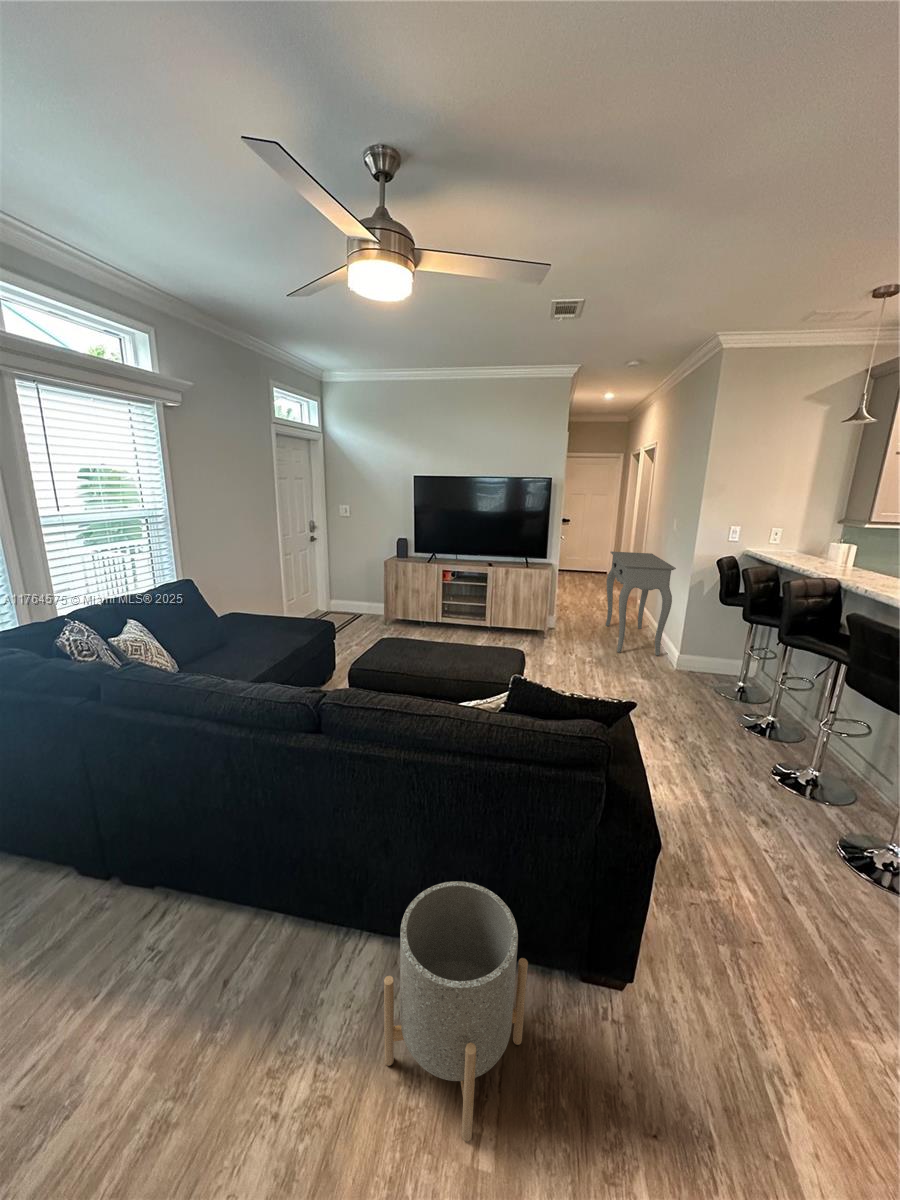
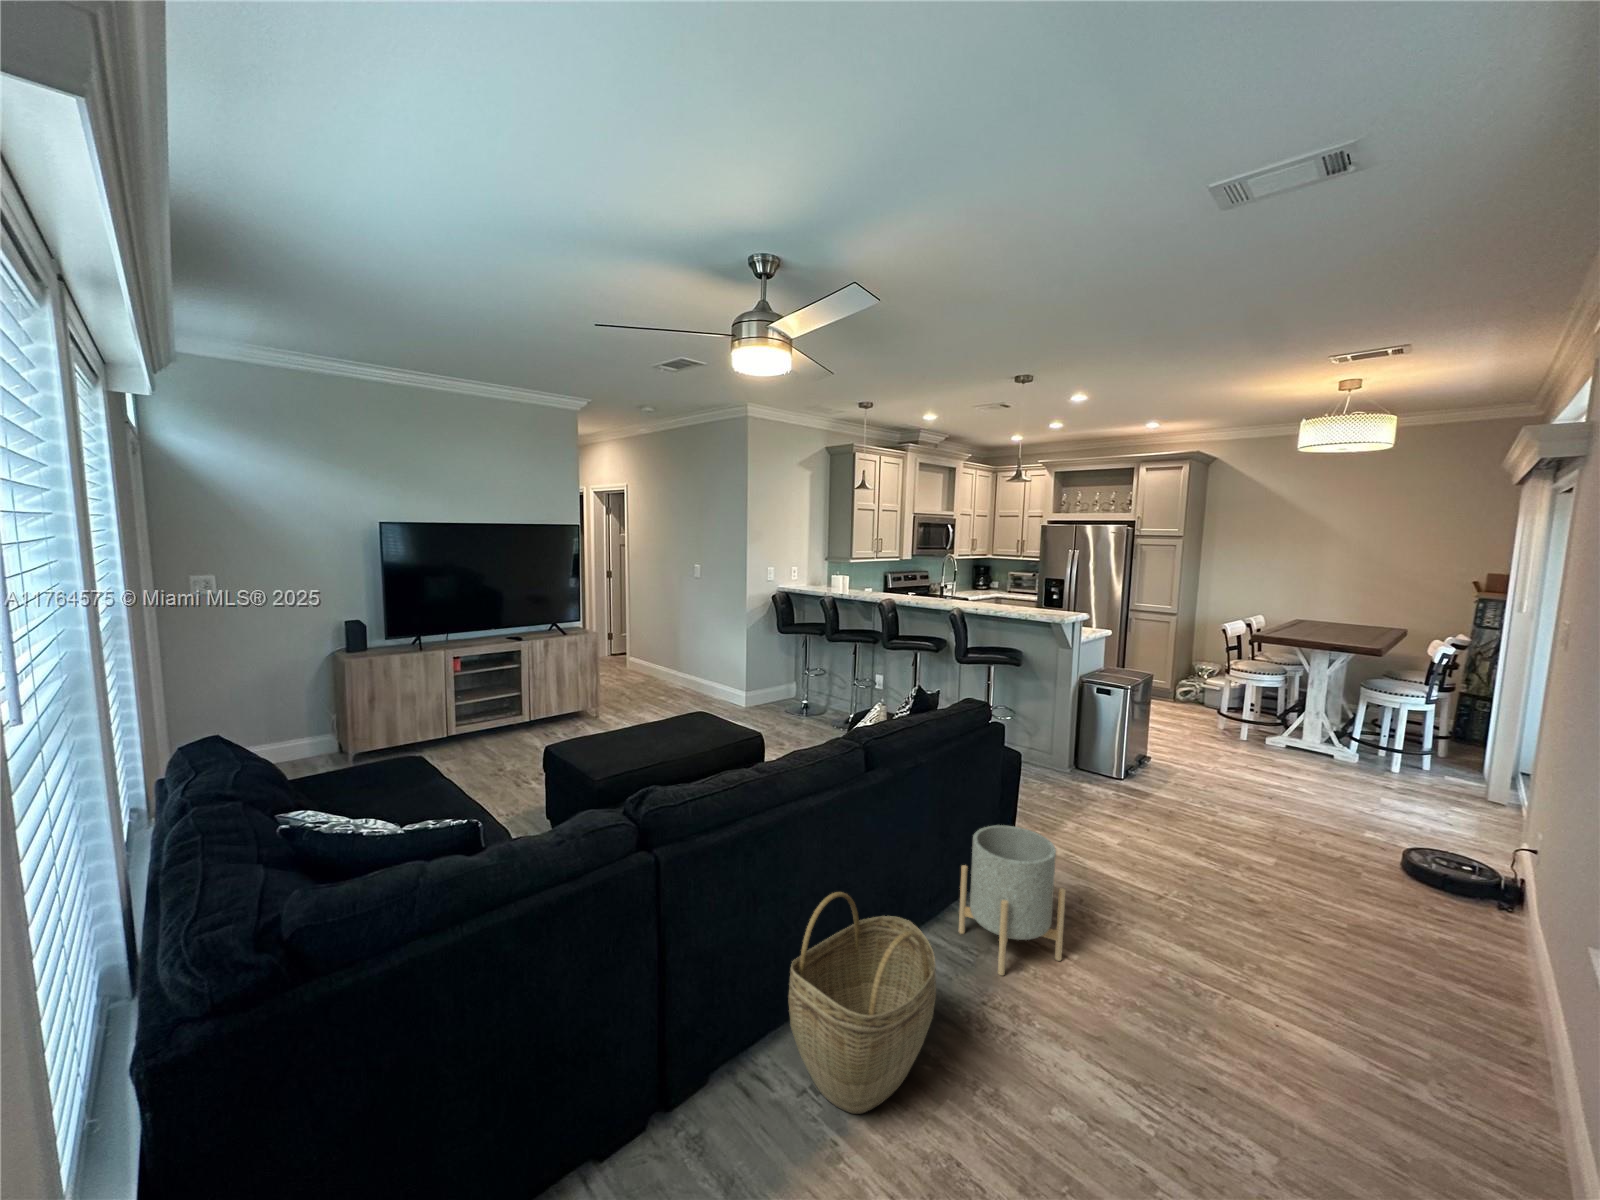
console table: present [606,552,676,656] -> none [627,601,726,708]
woven basket: none [82,813,254,1021] -> present [789,892,936,1114]

